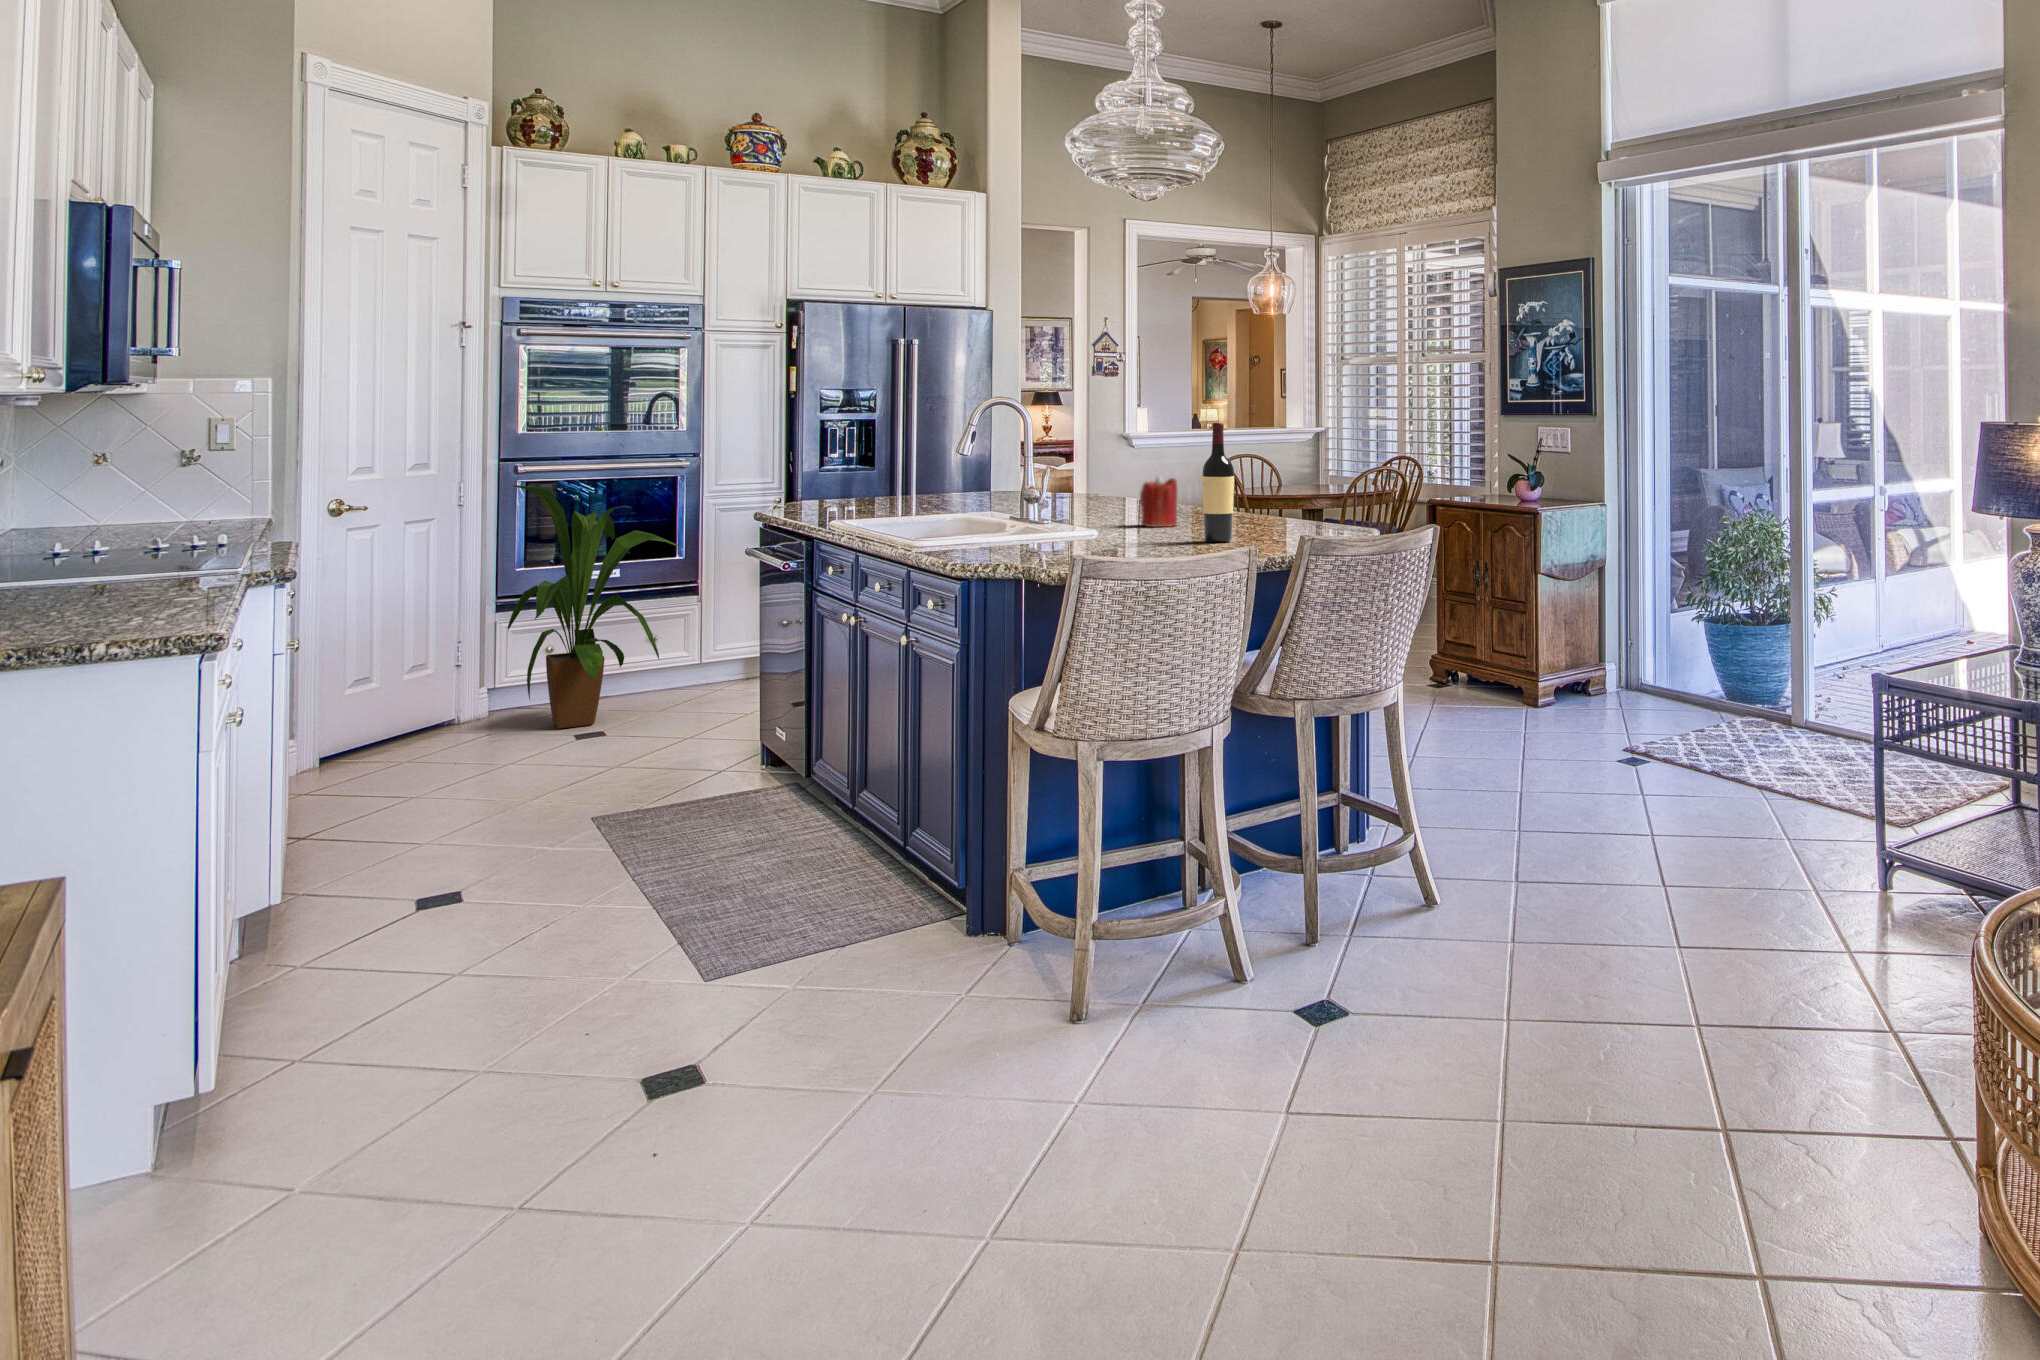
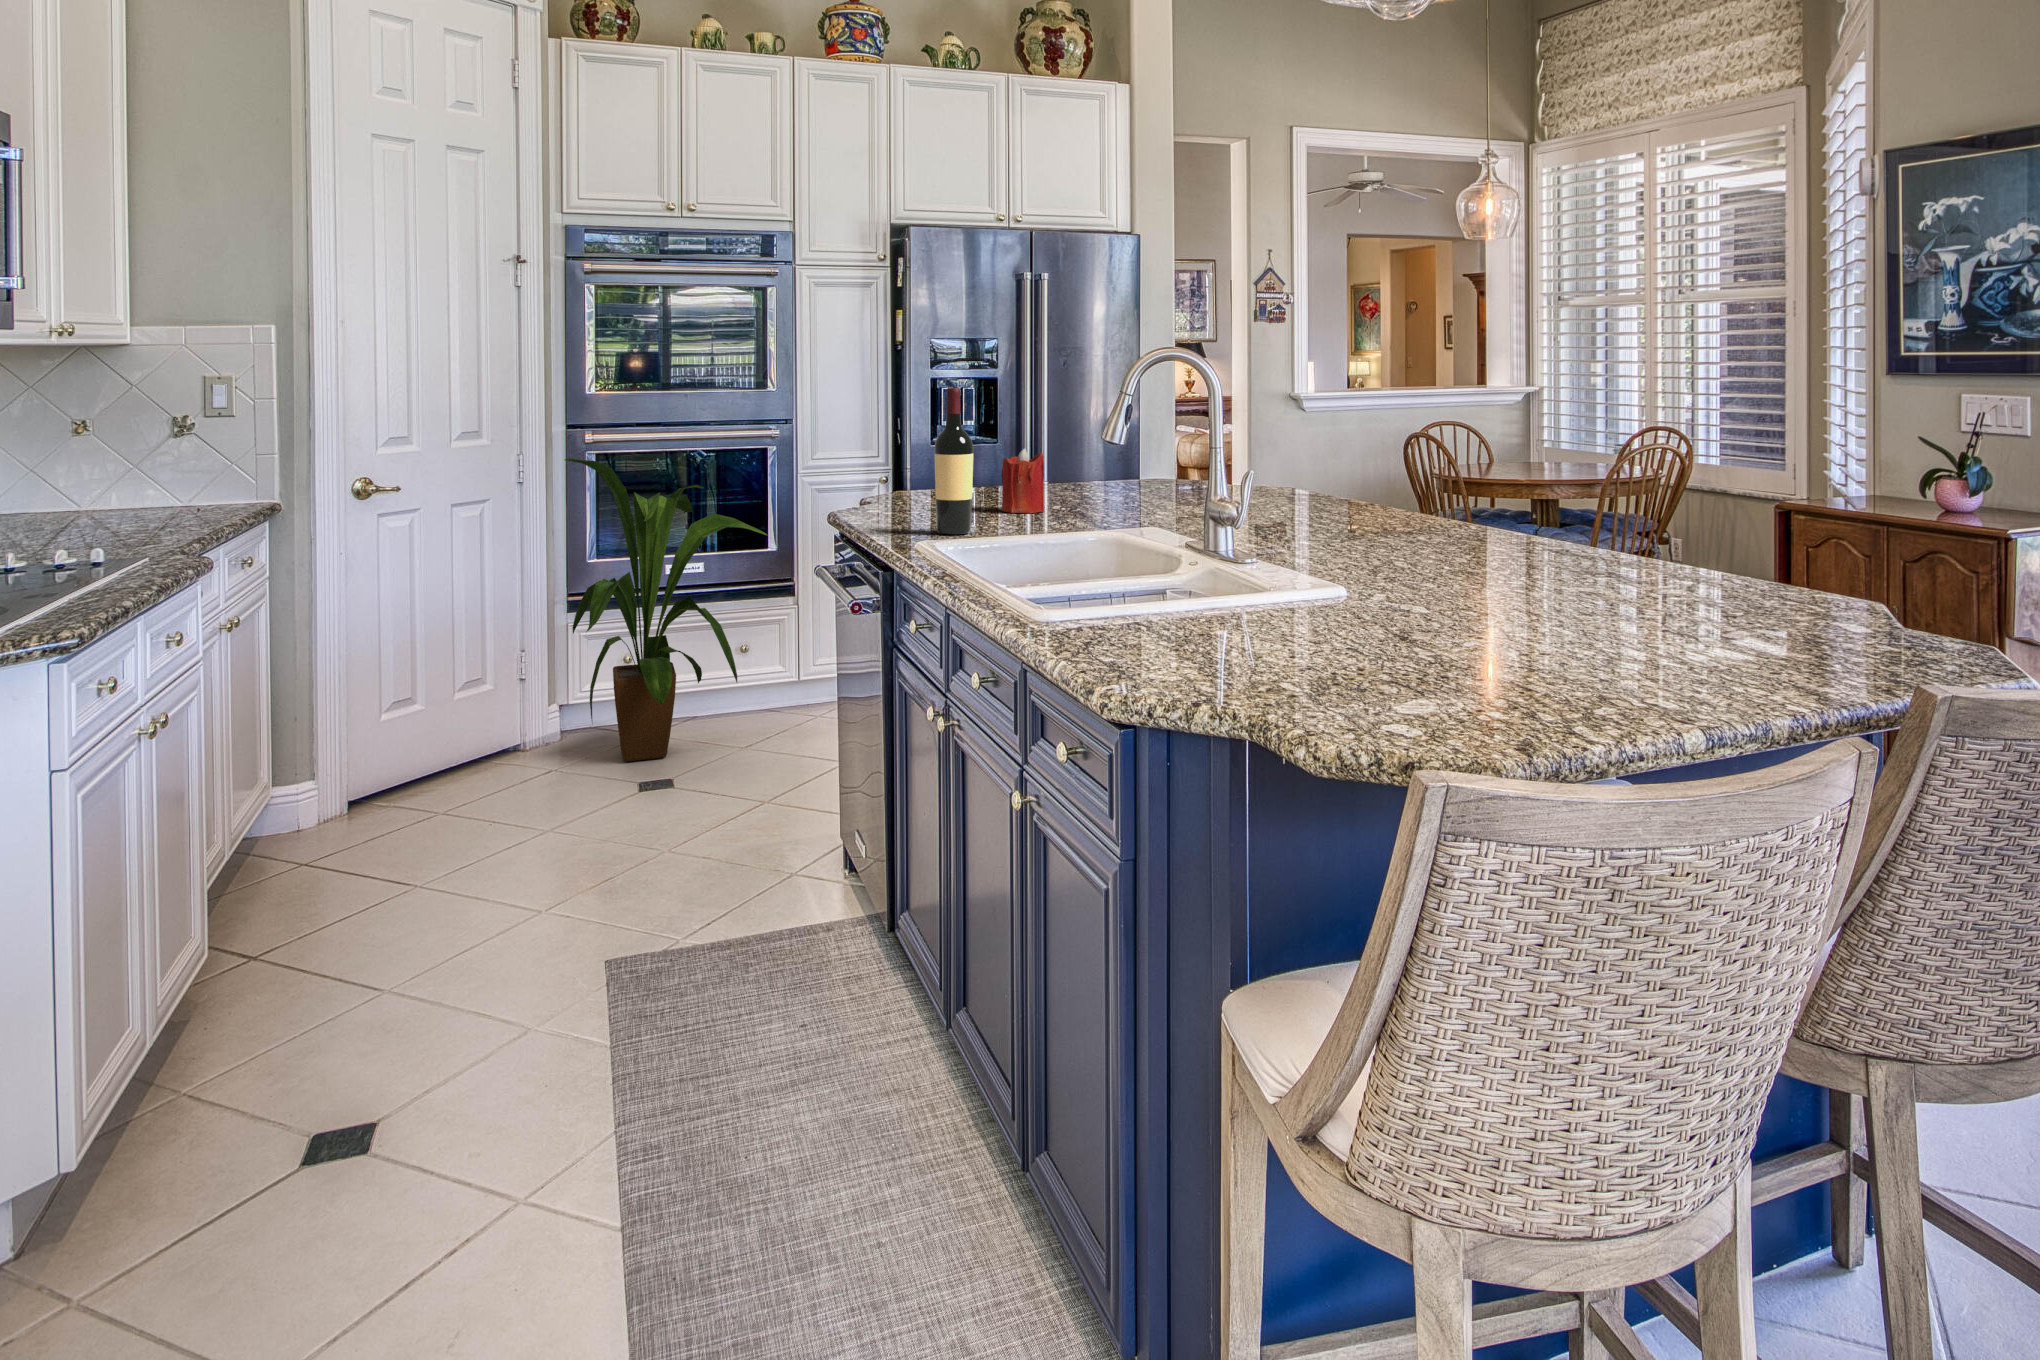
wine bottle: present [1203,423,1234,542] -> present [935,388,973,535]
candle: present [1140,476,1177,527] -> present [1001,448,1044,513]

